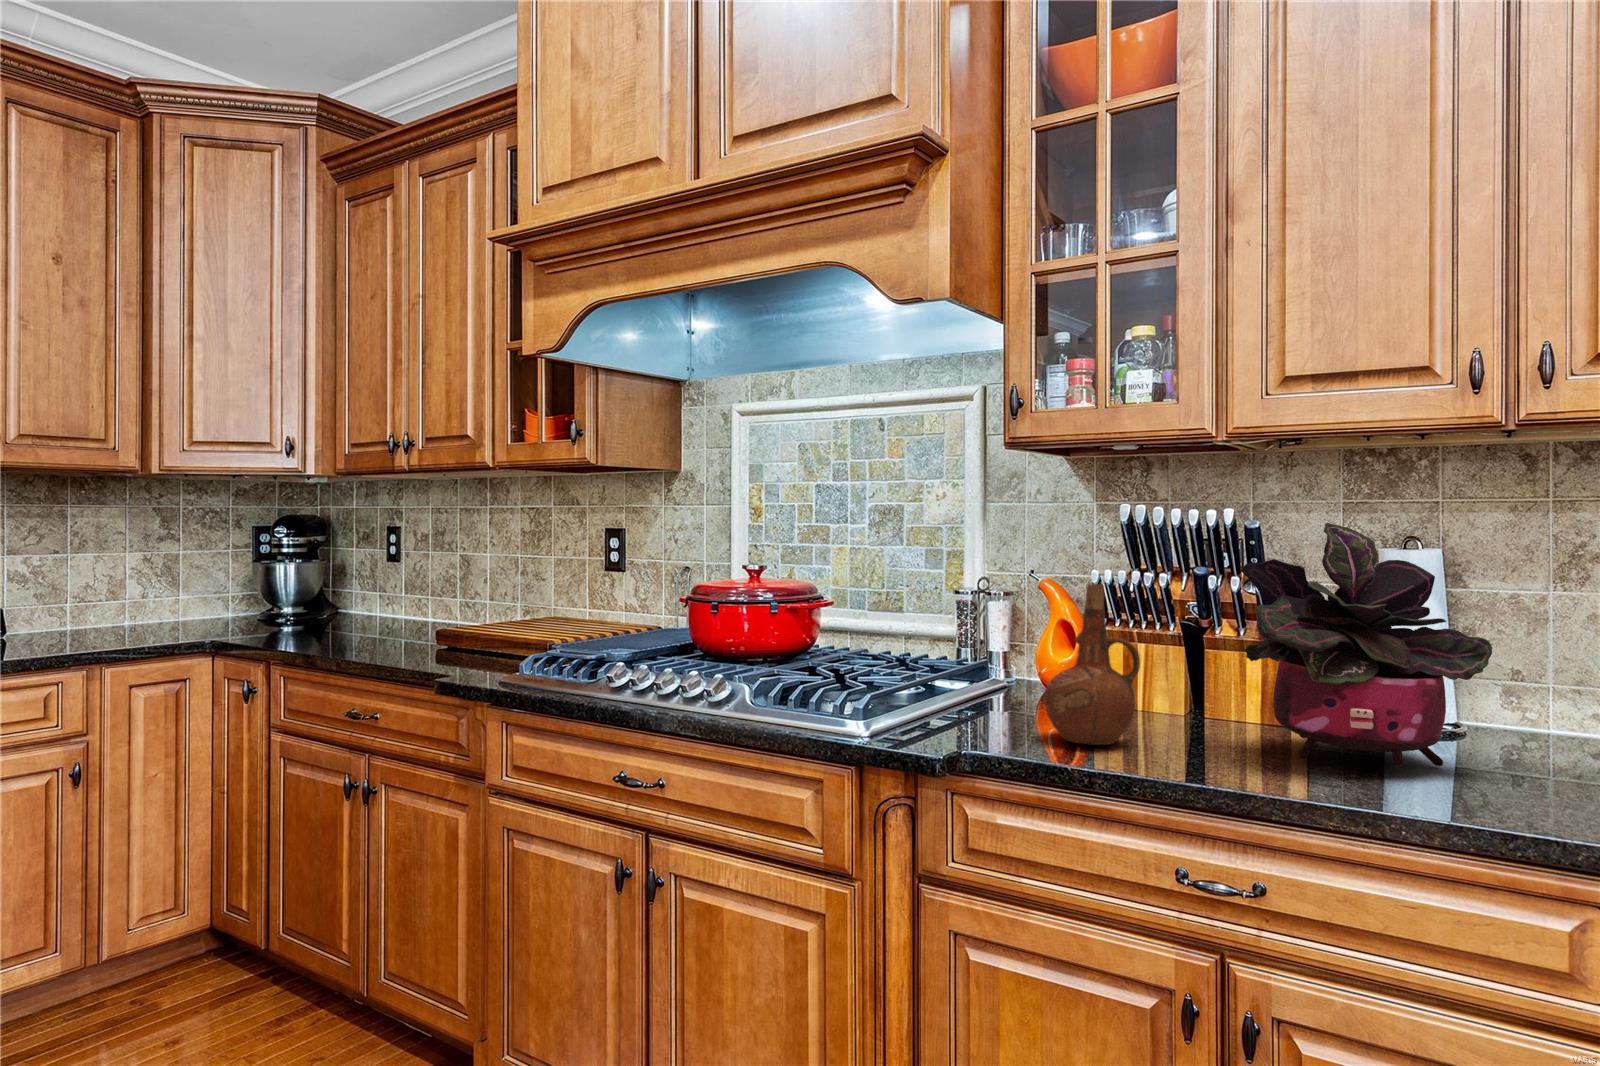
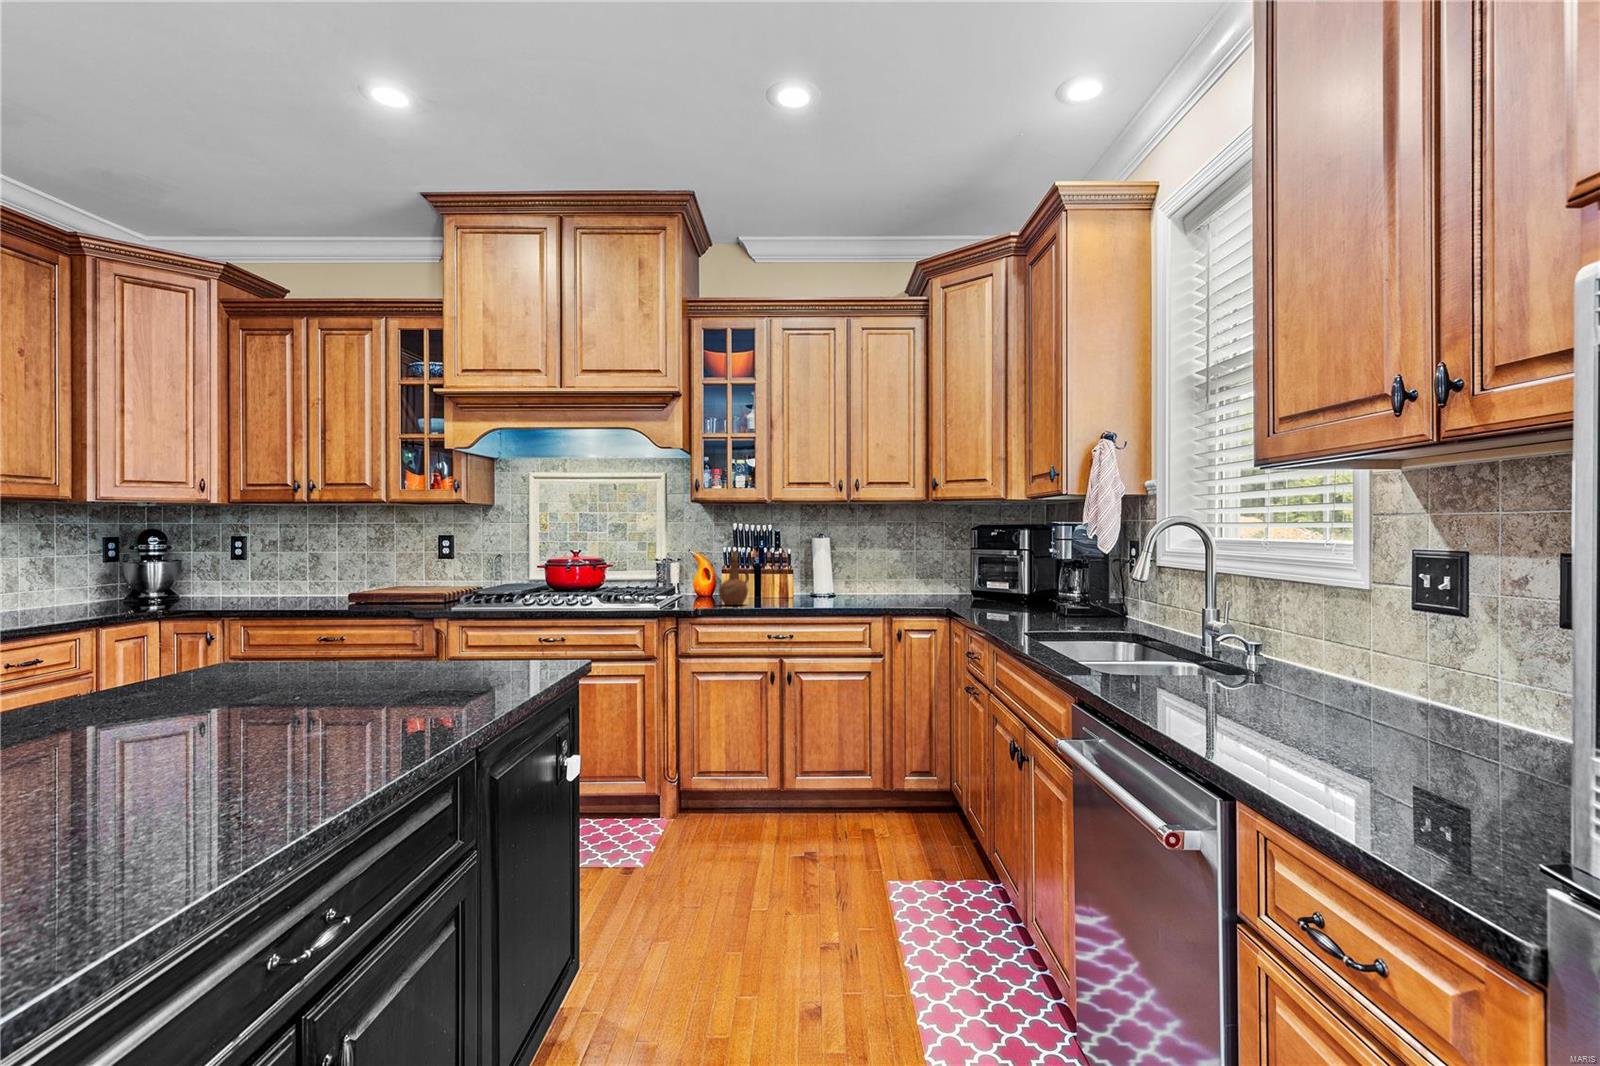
potted plant: present [1240,523,1492,767] -> none [778,530,844,602]

